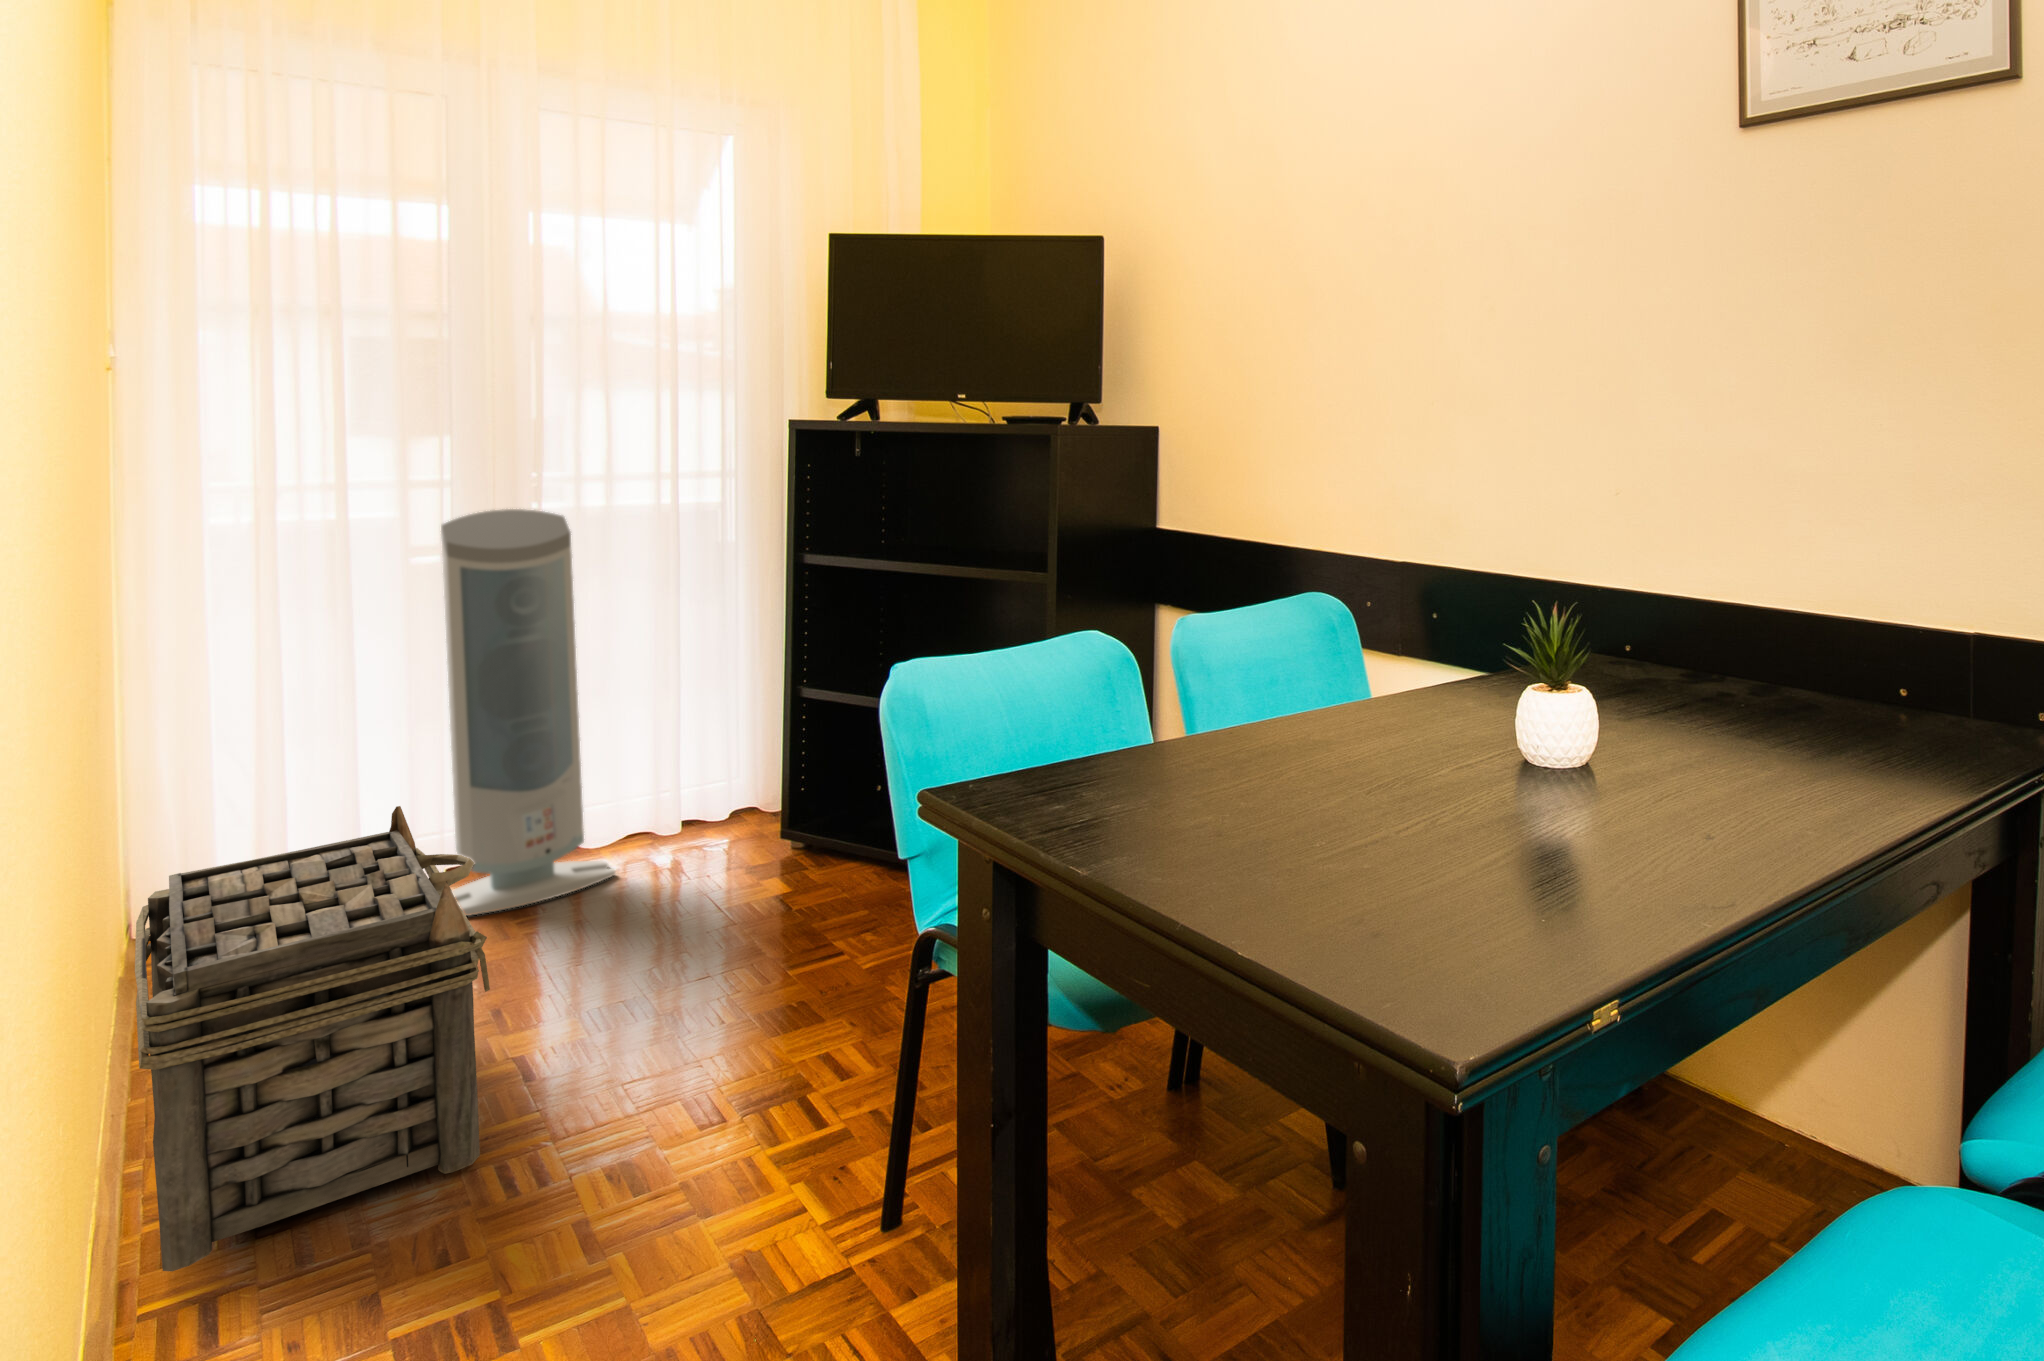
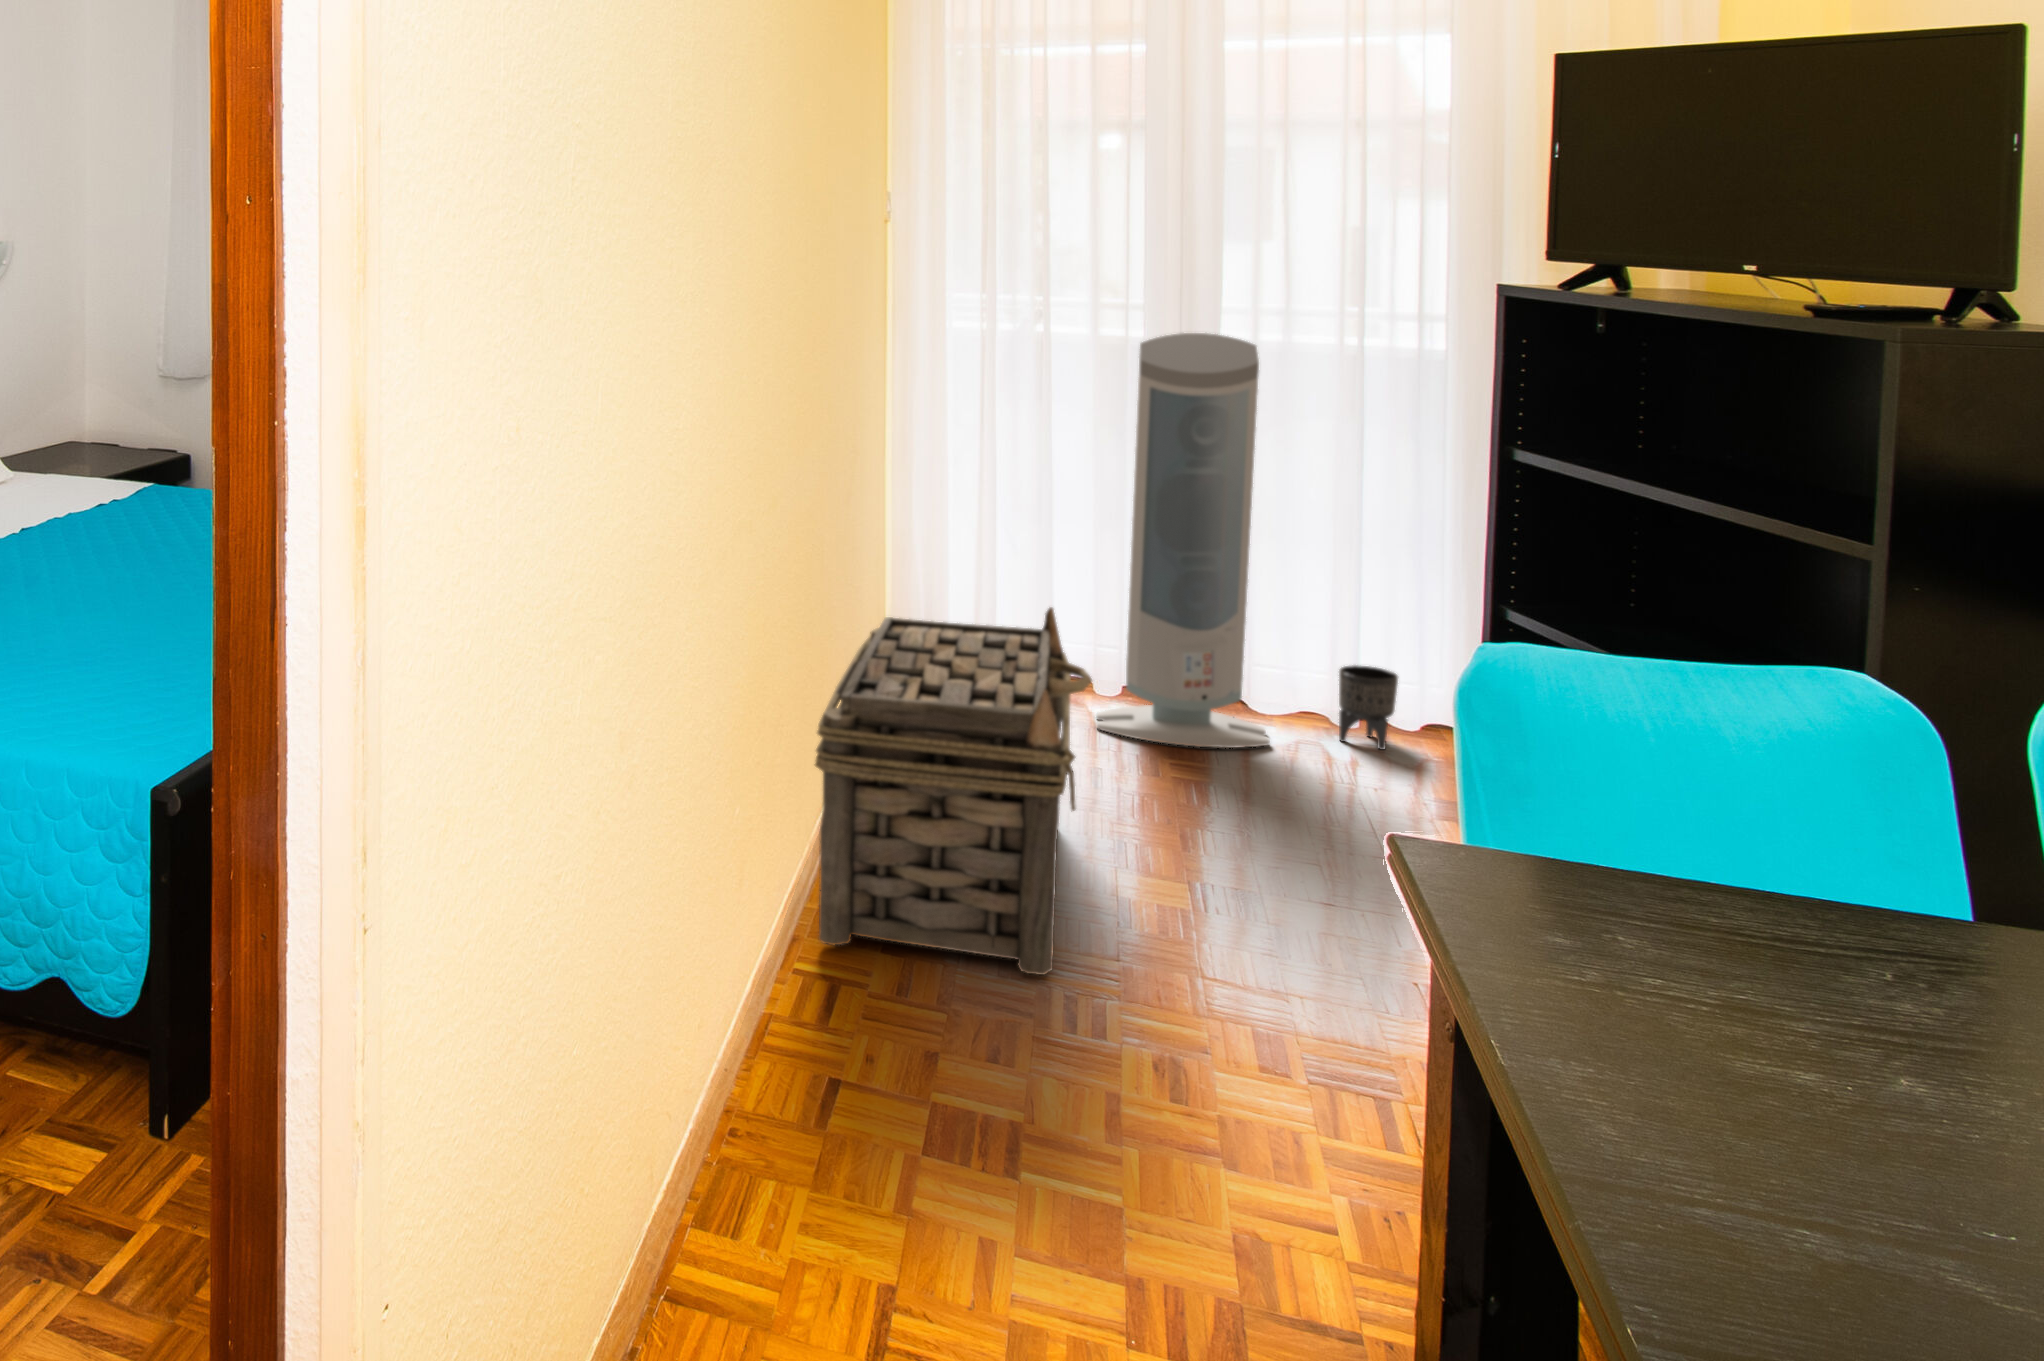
planter: none [668,777,719,851] -> present [1339,665,1398,750]

